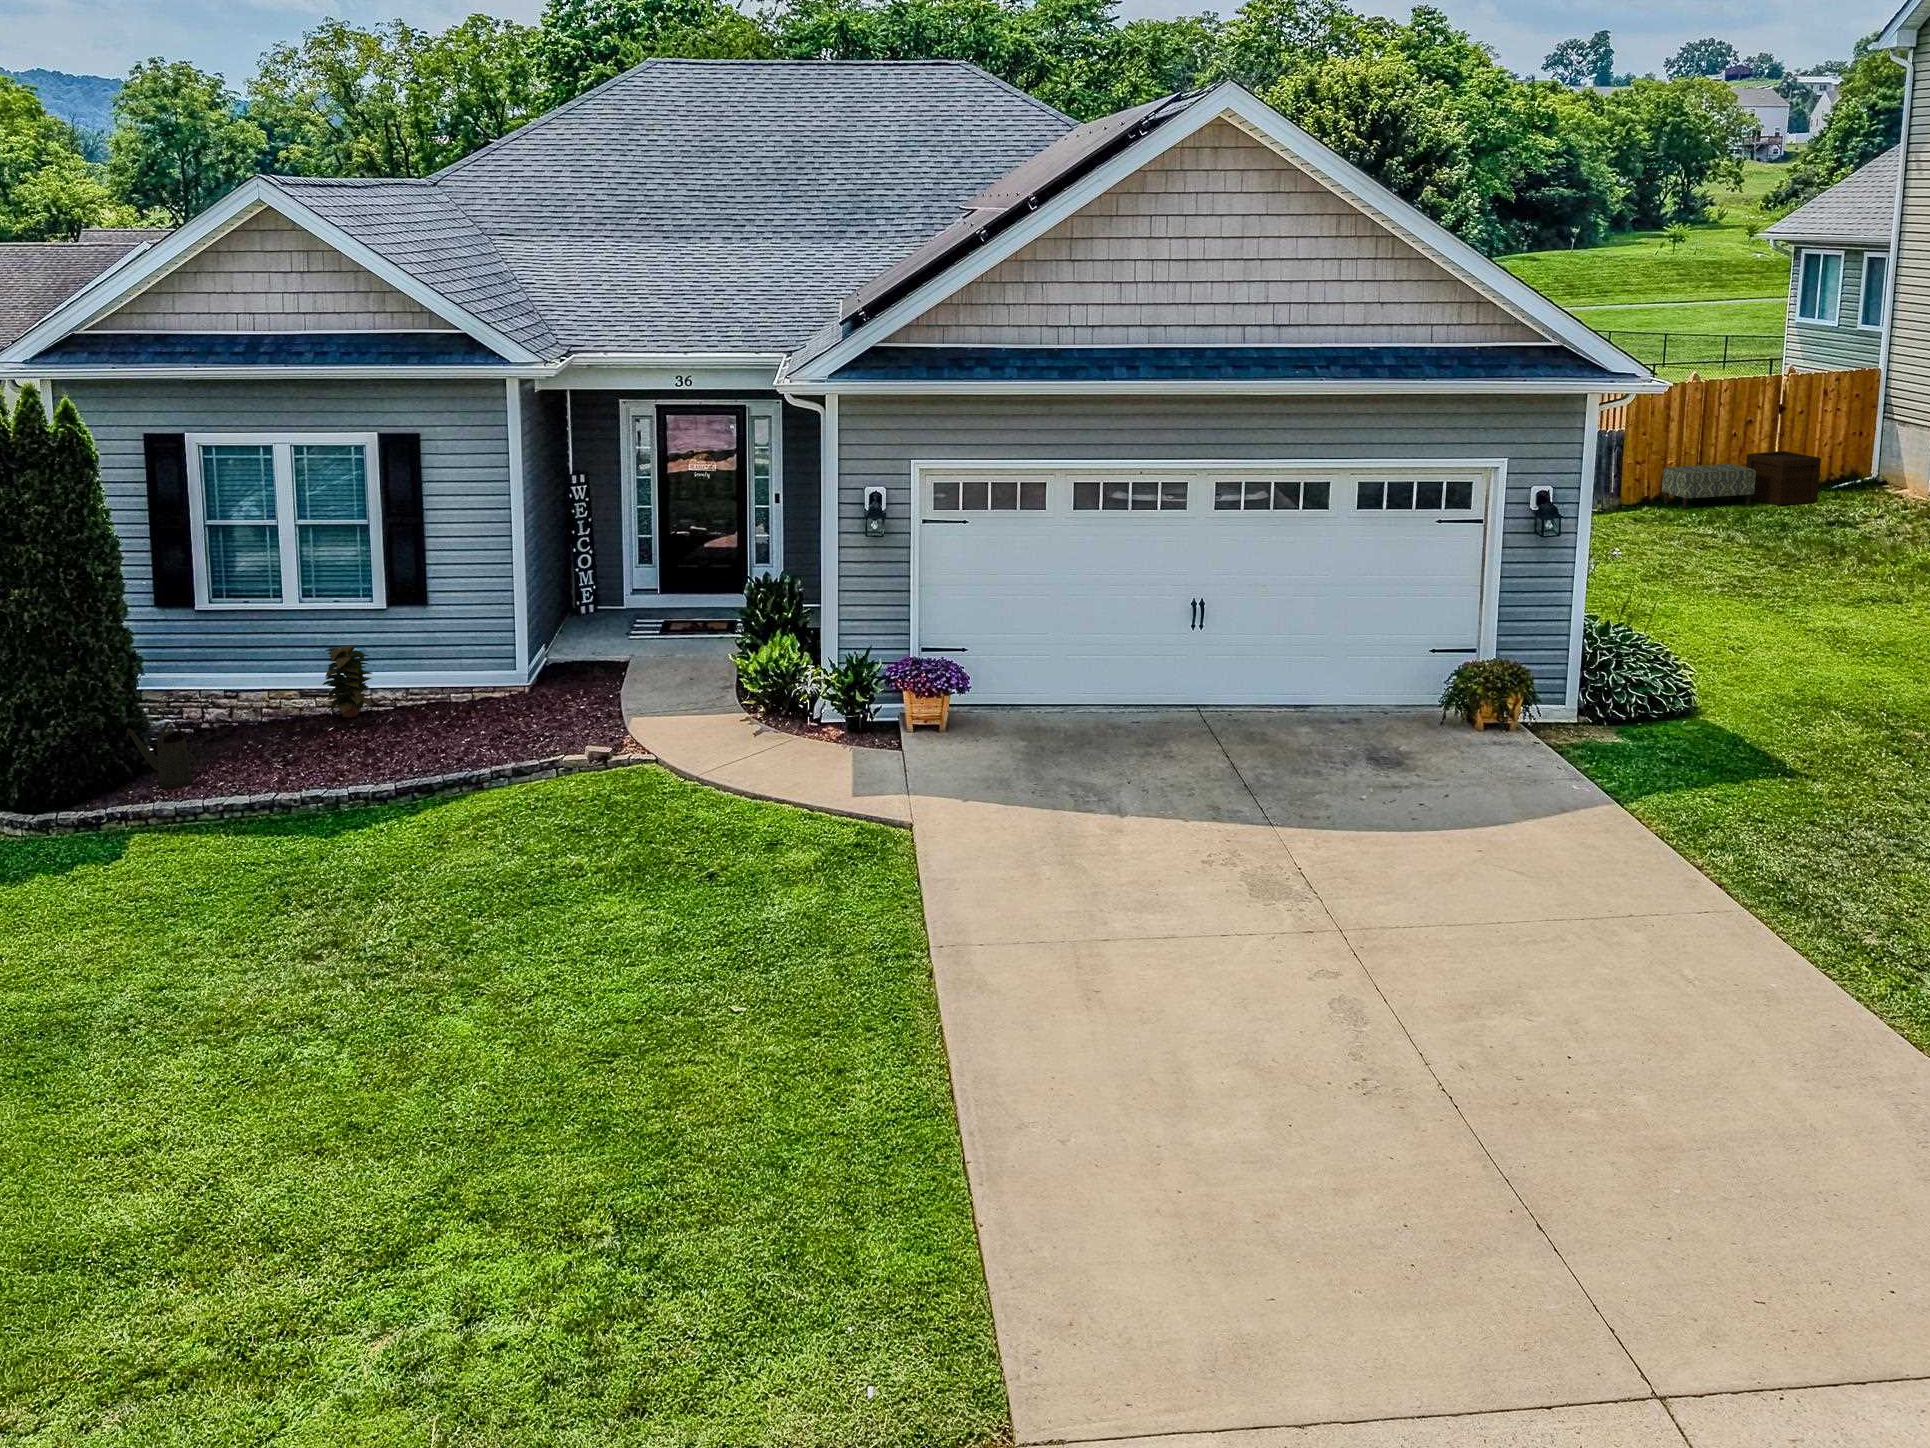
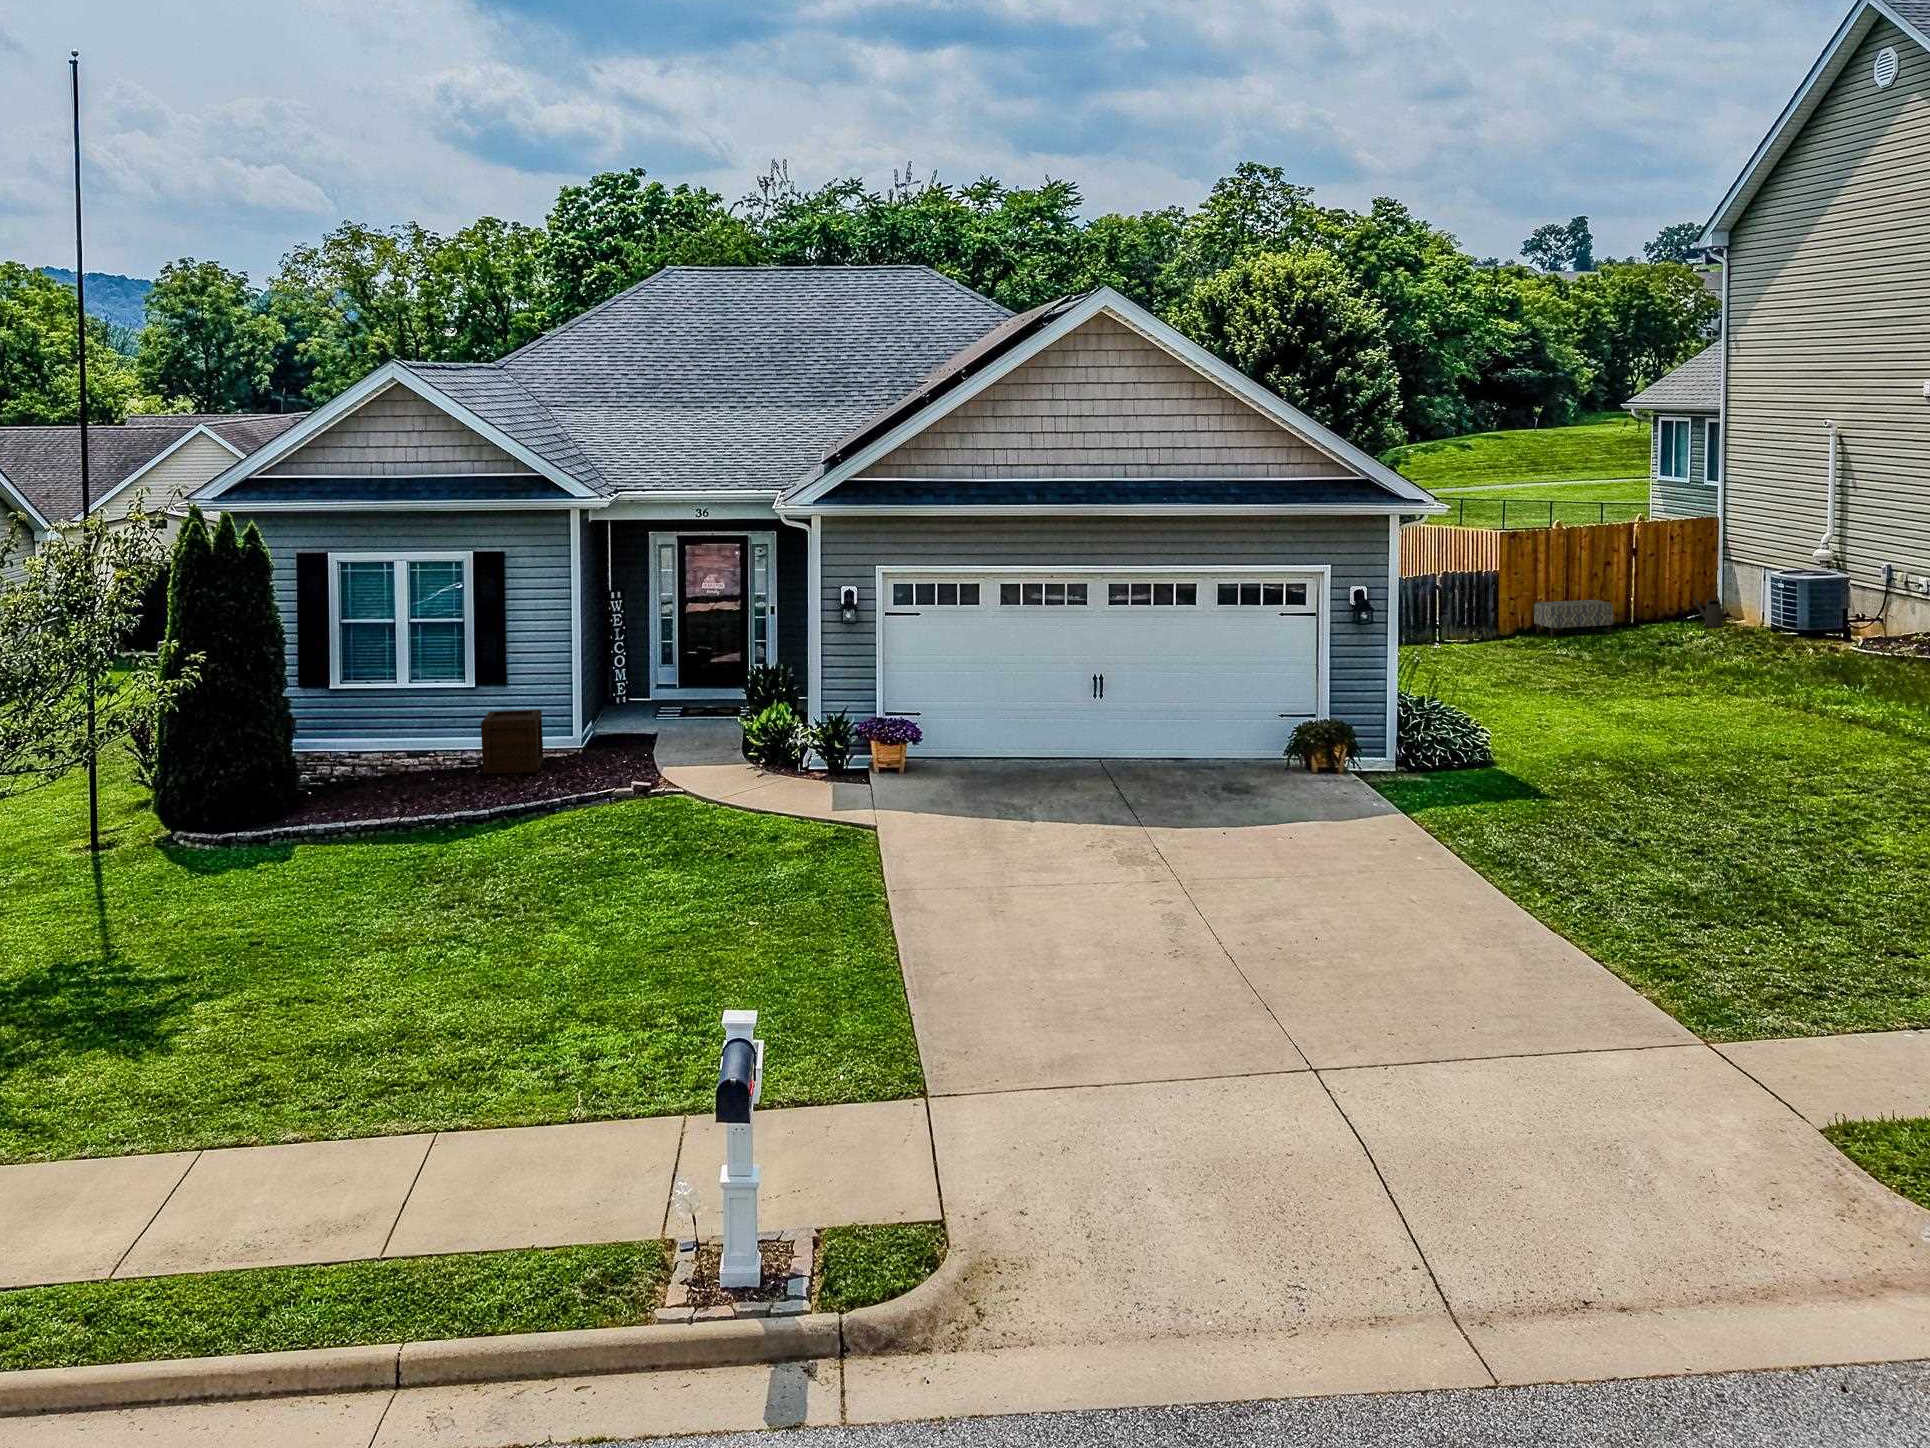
wooden crate: present [1744,451,1821,506] -> present [481,710,543,775]
decorative plant: present [323,646,374,717] -> none [426,716,465,771]
watering can: present [127,722,196,789] -> present [1694,595,1724,627]

